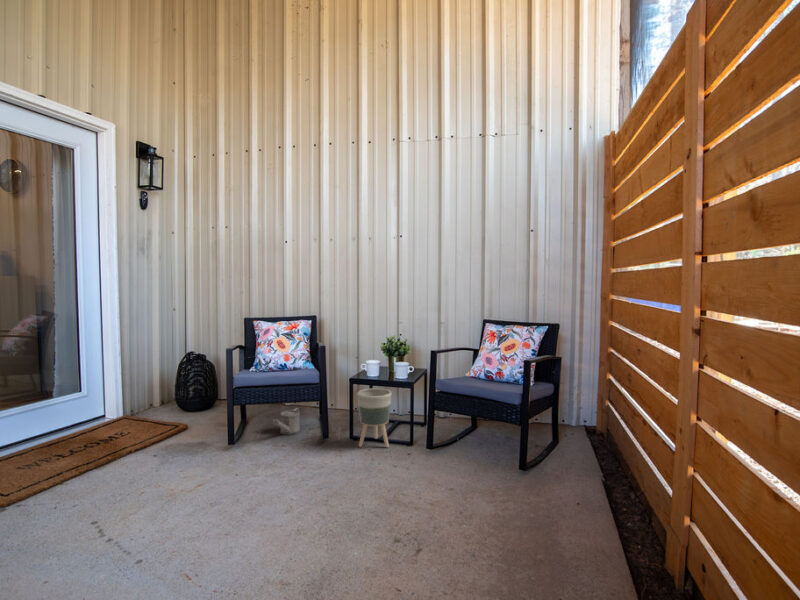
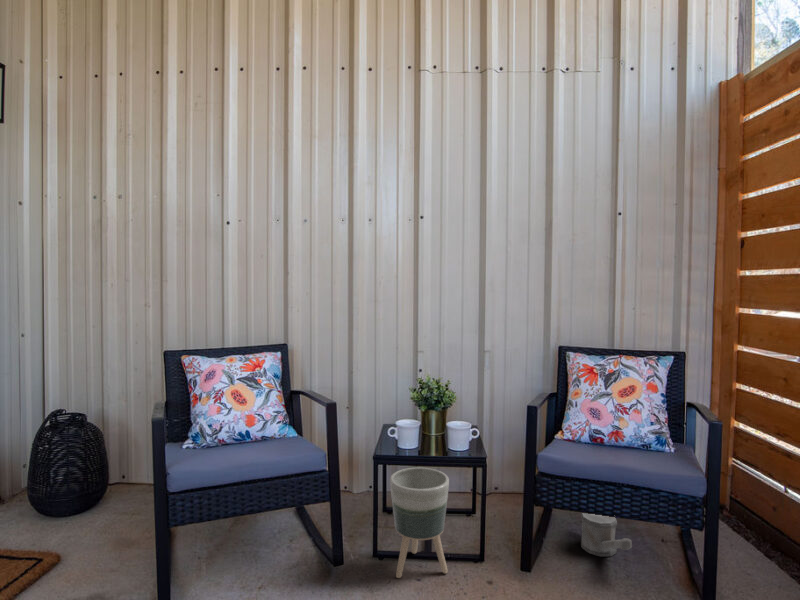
watering can: present [273,408,300,435] -> present [581,513,632,557]

